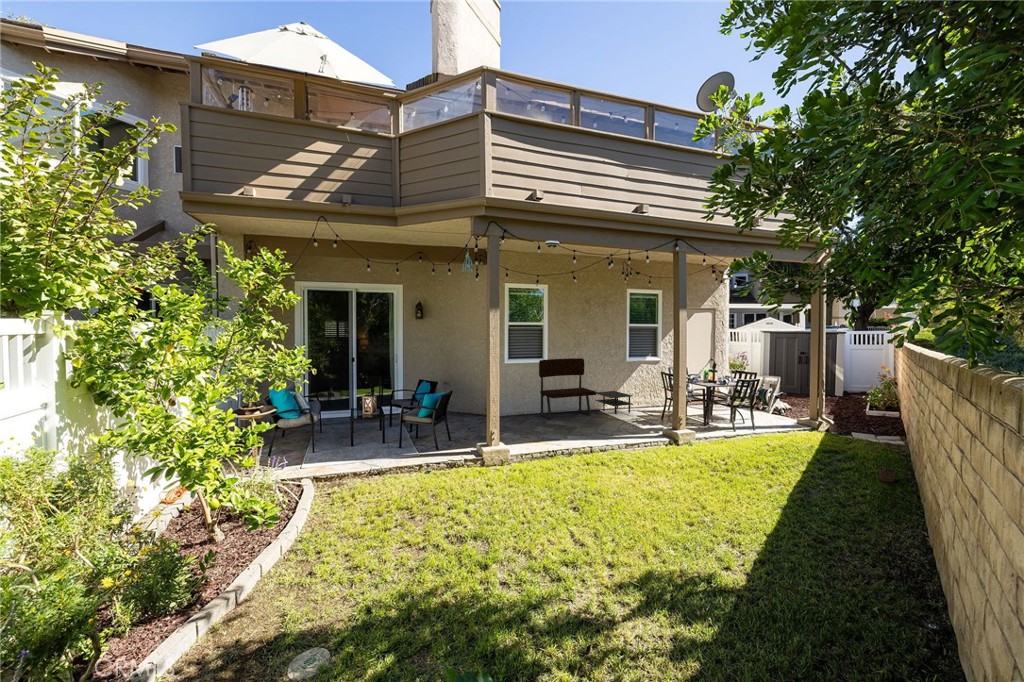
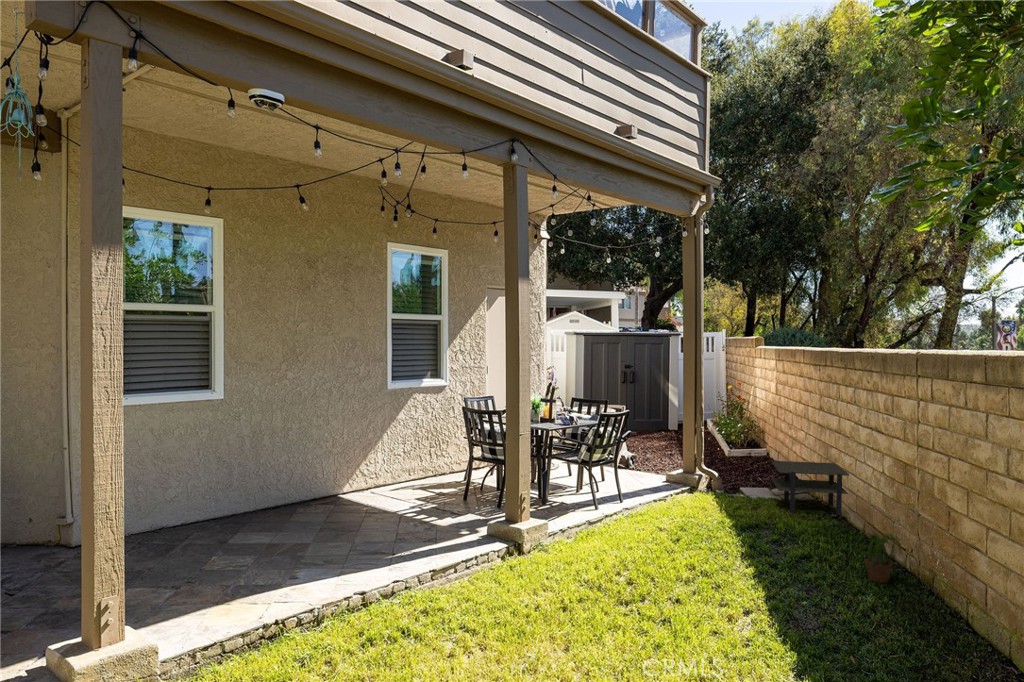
bench: present [539,358,596,419] -> none [204,387,337,530]
side table: present [596,391,633,414] -> present [771,461,849,515]

